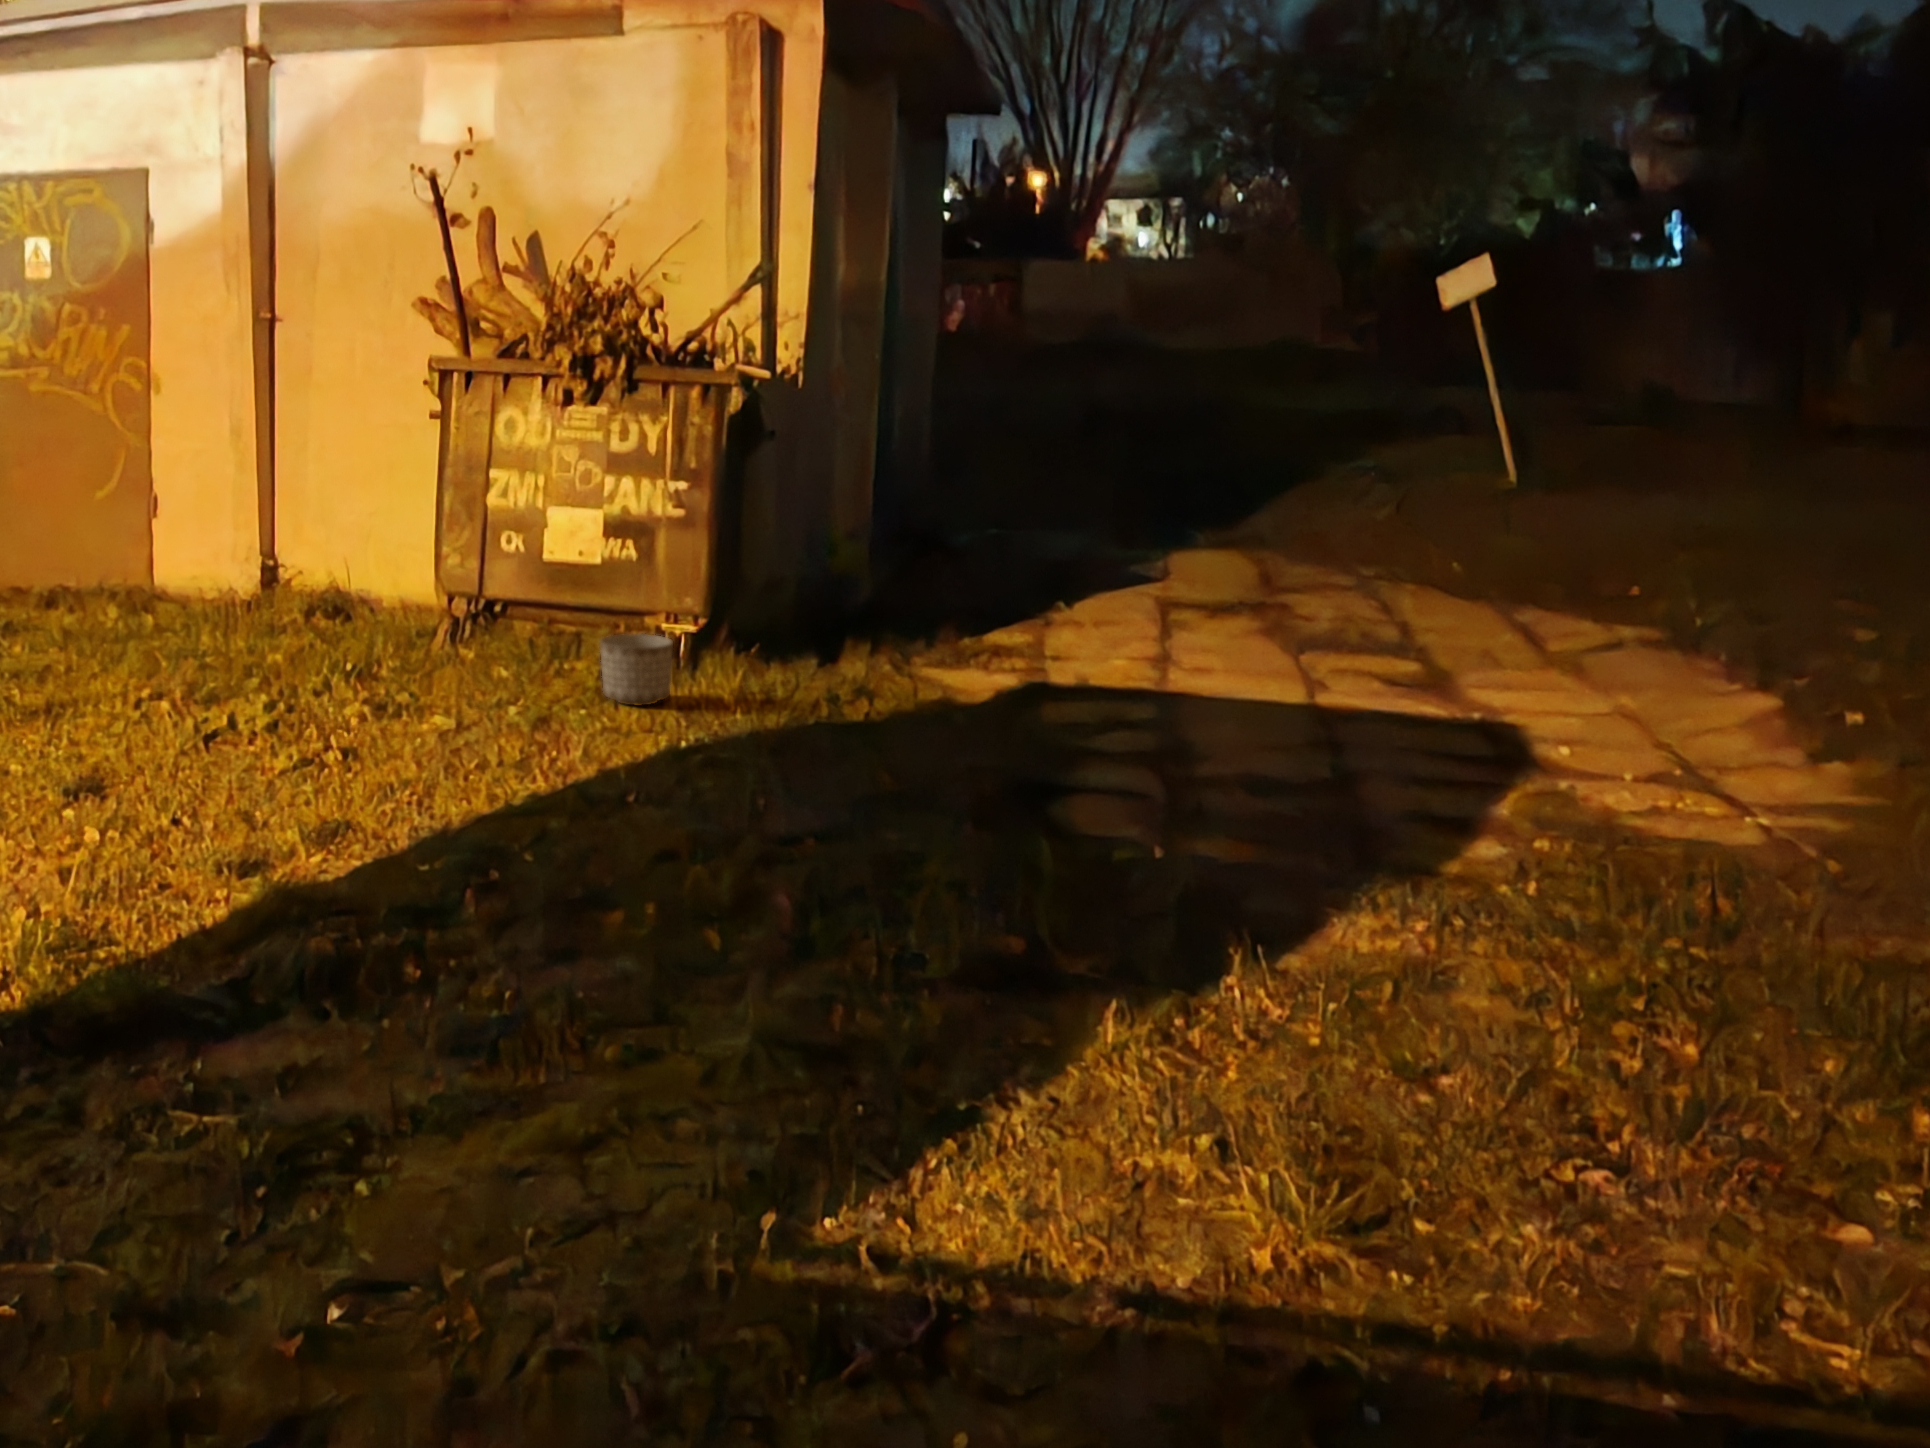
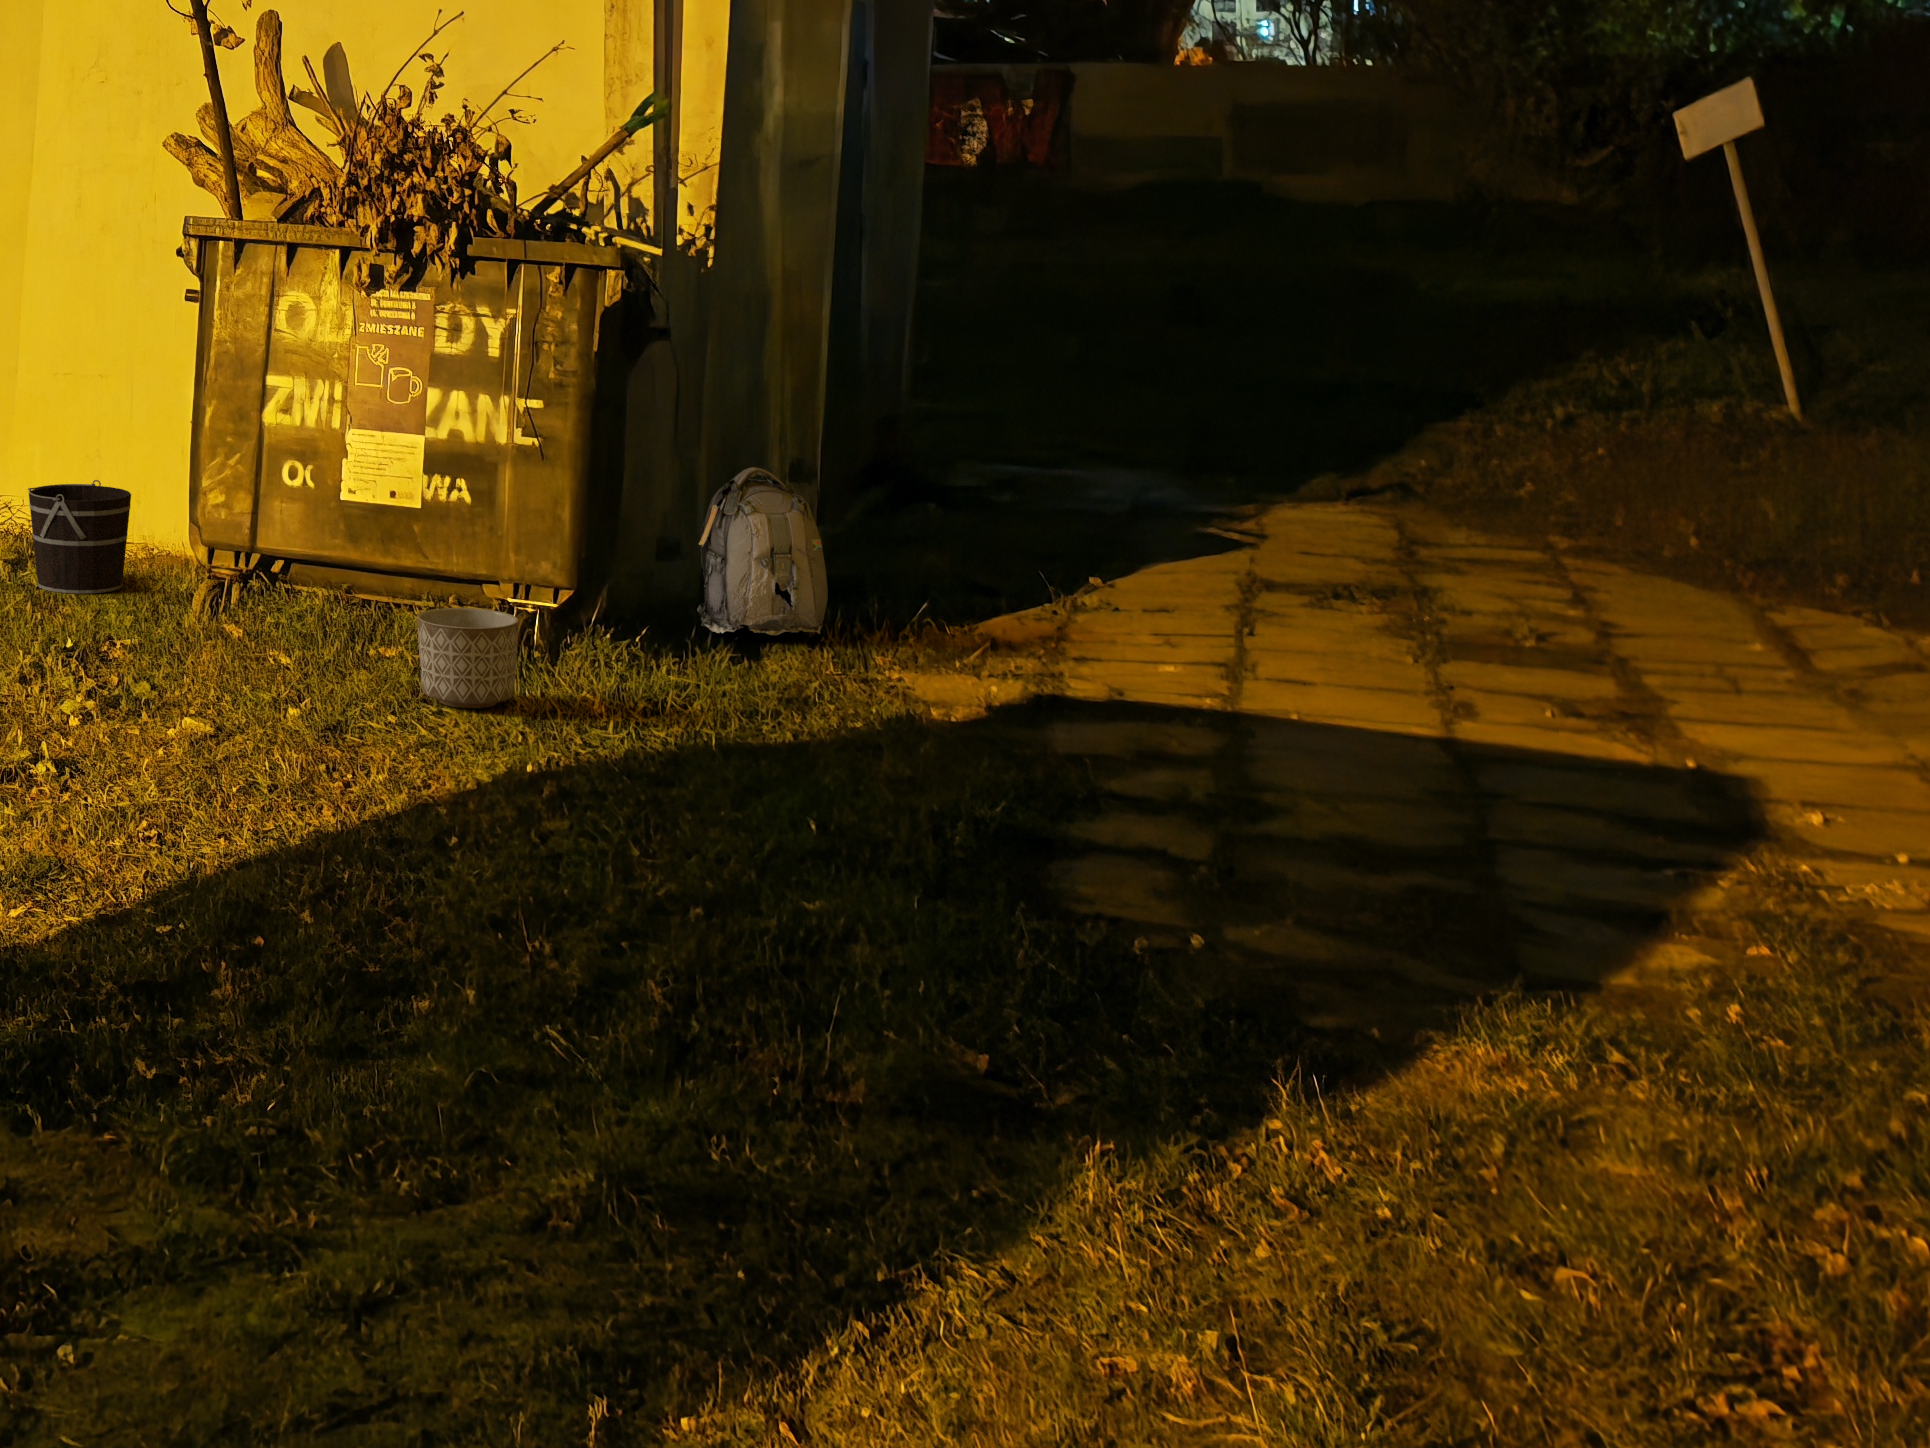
backpack: none [796,530,889,653] -> present [697,467,828,639]
bucket: none [315,551,391,633] -> present [28,480,131,594]

